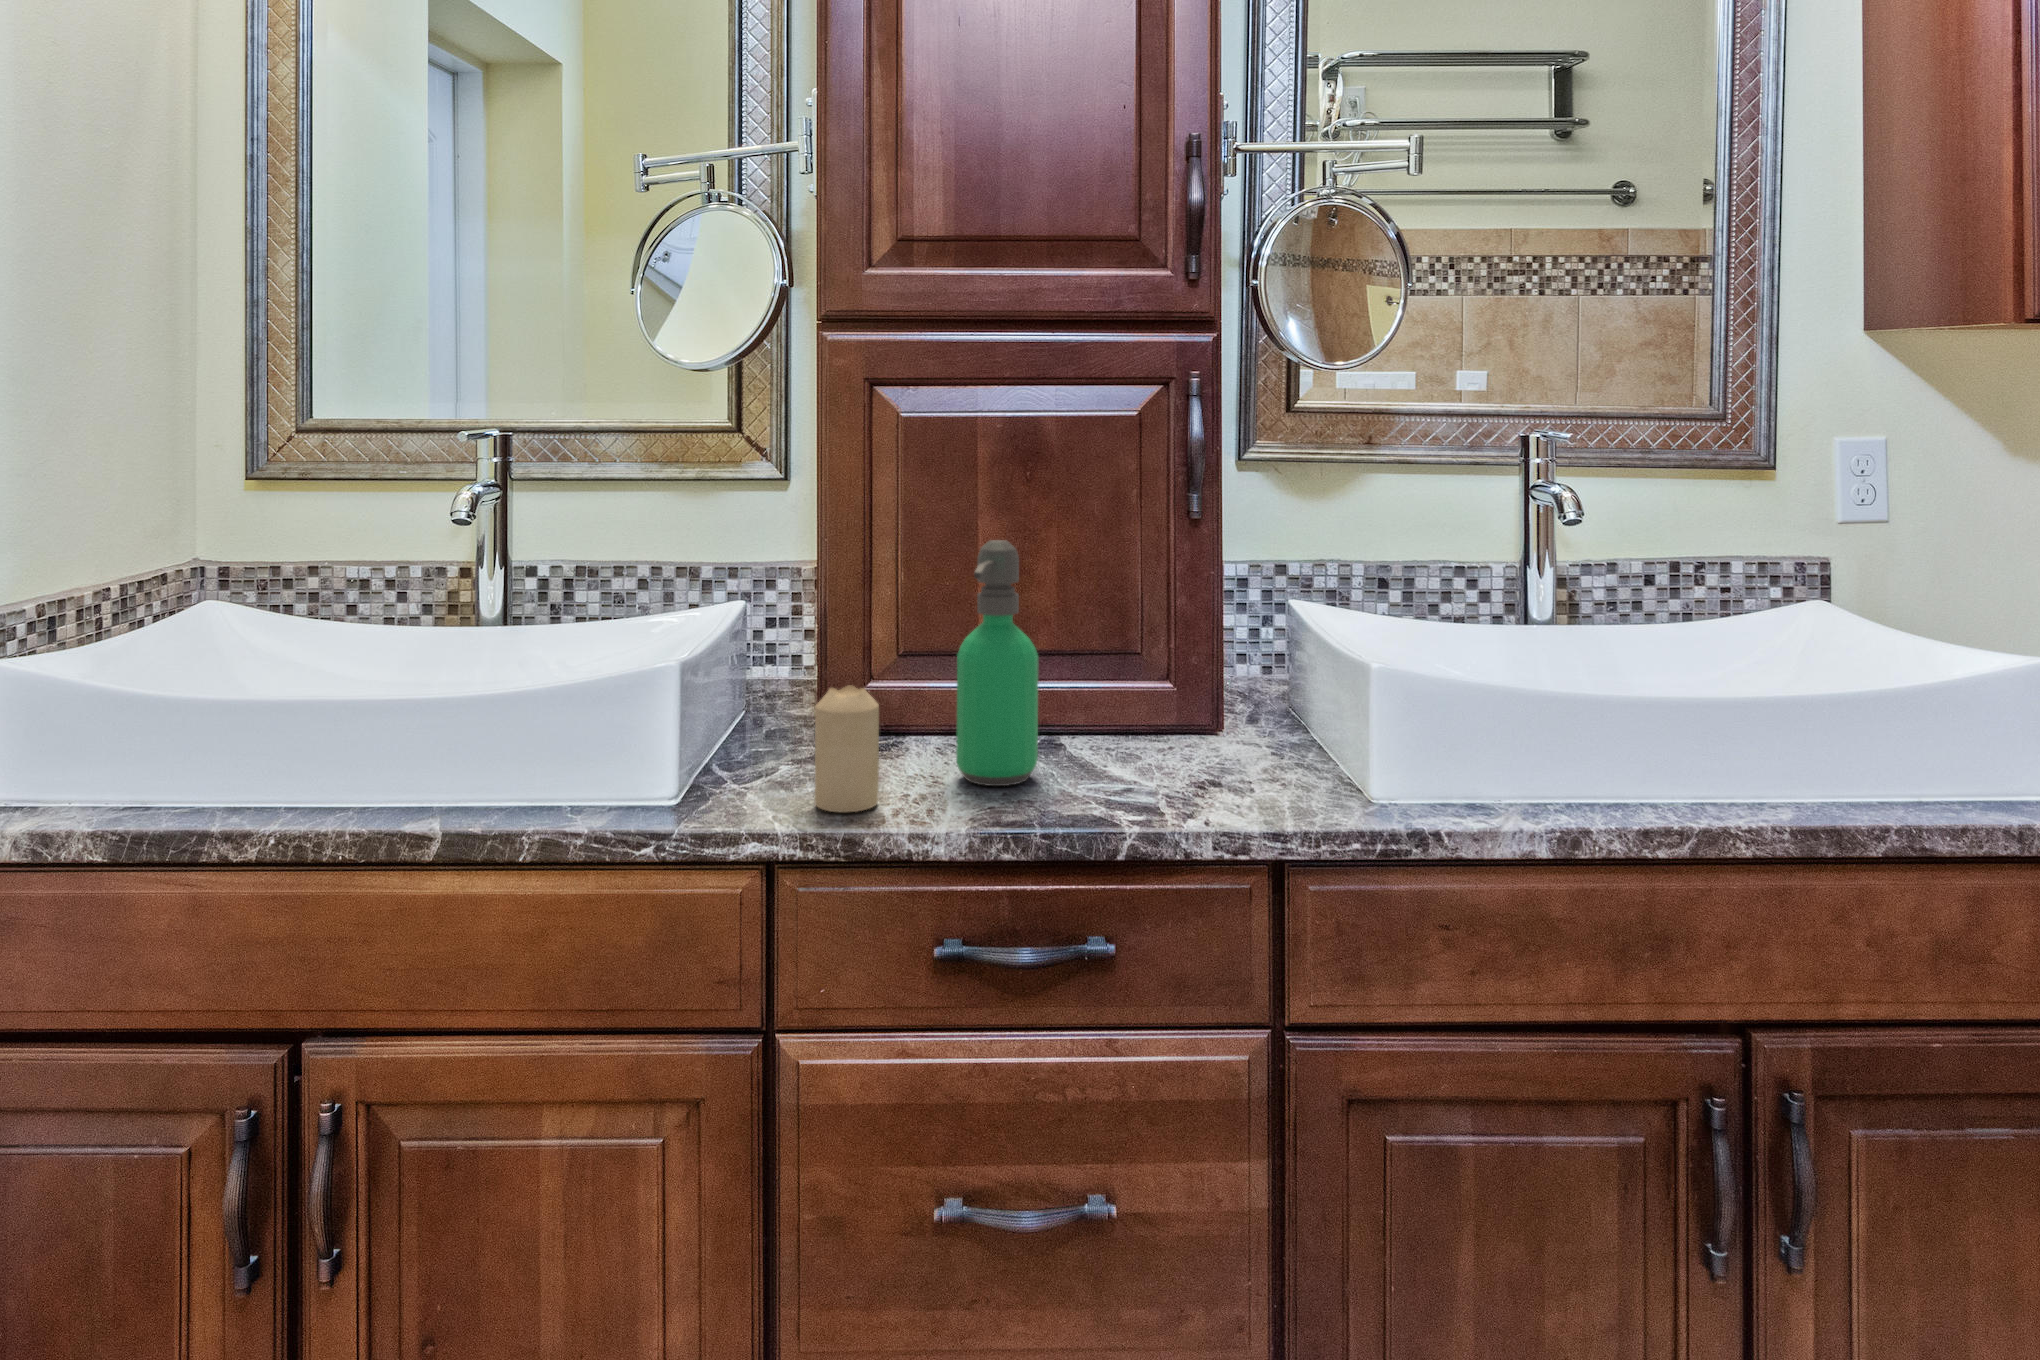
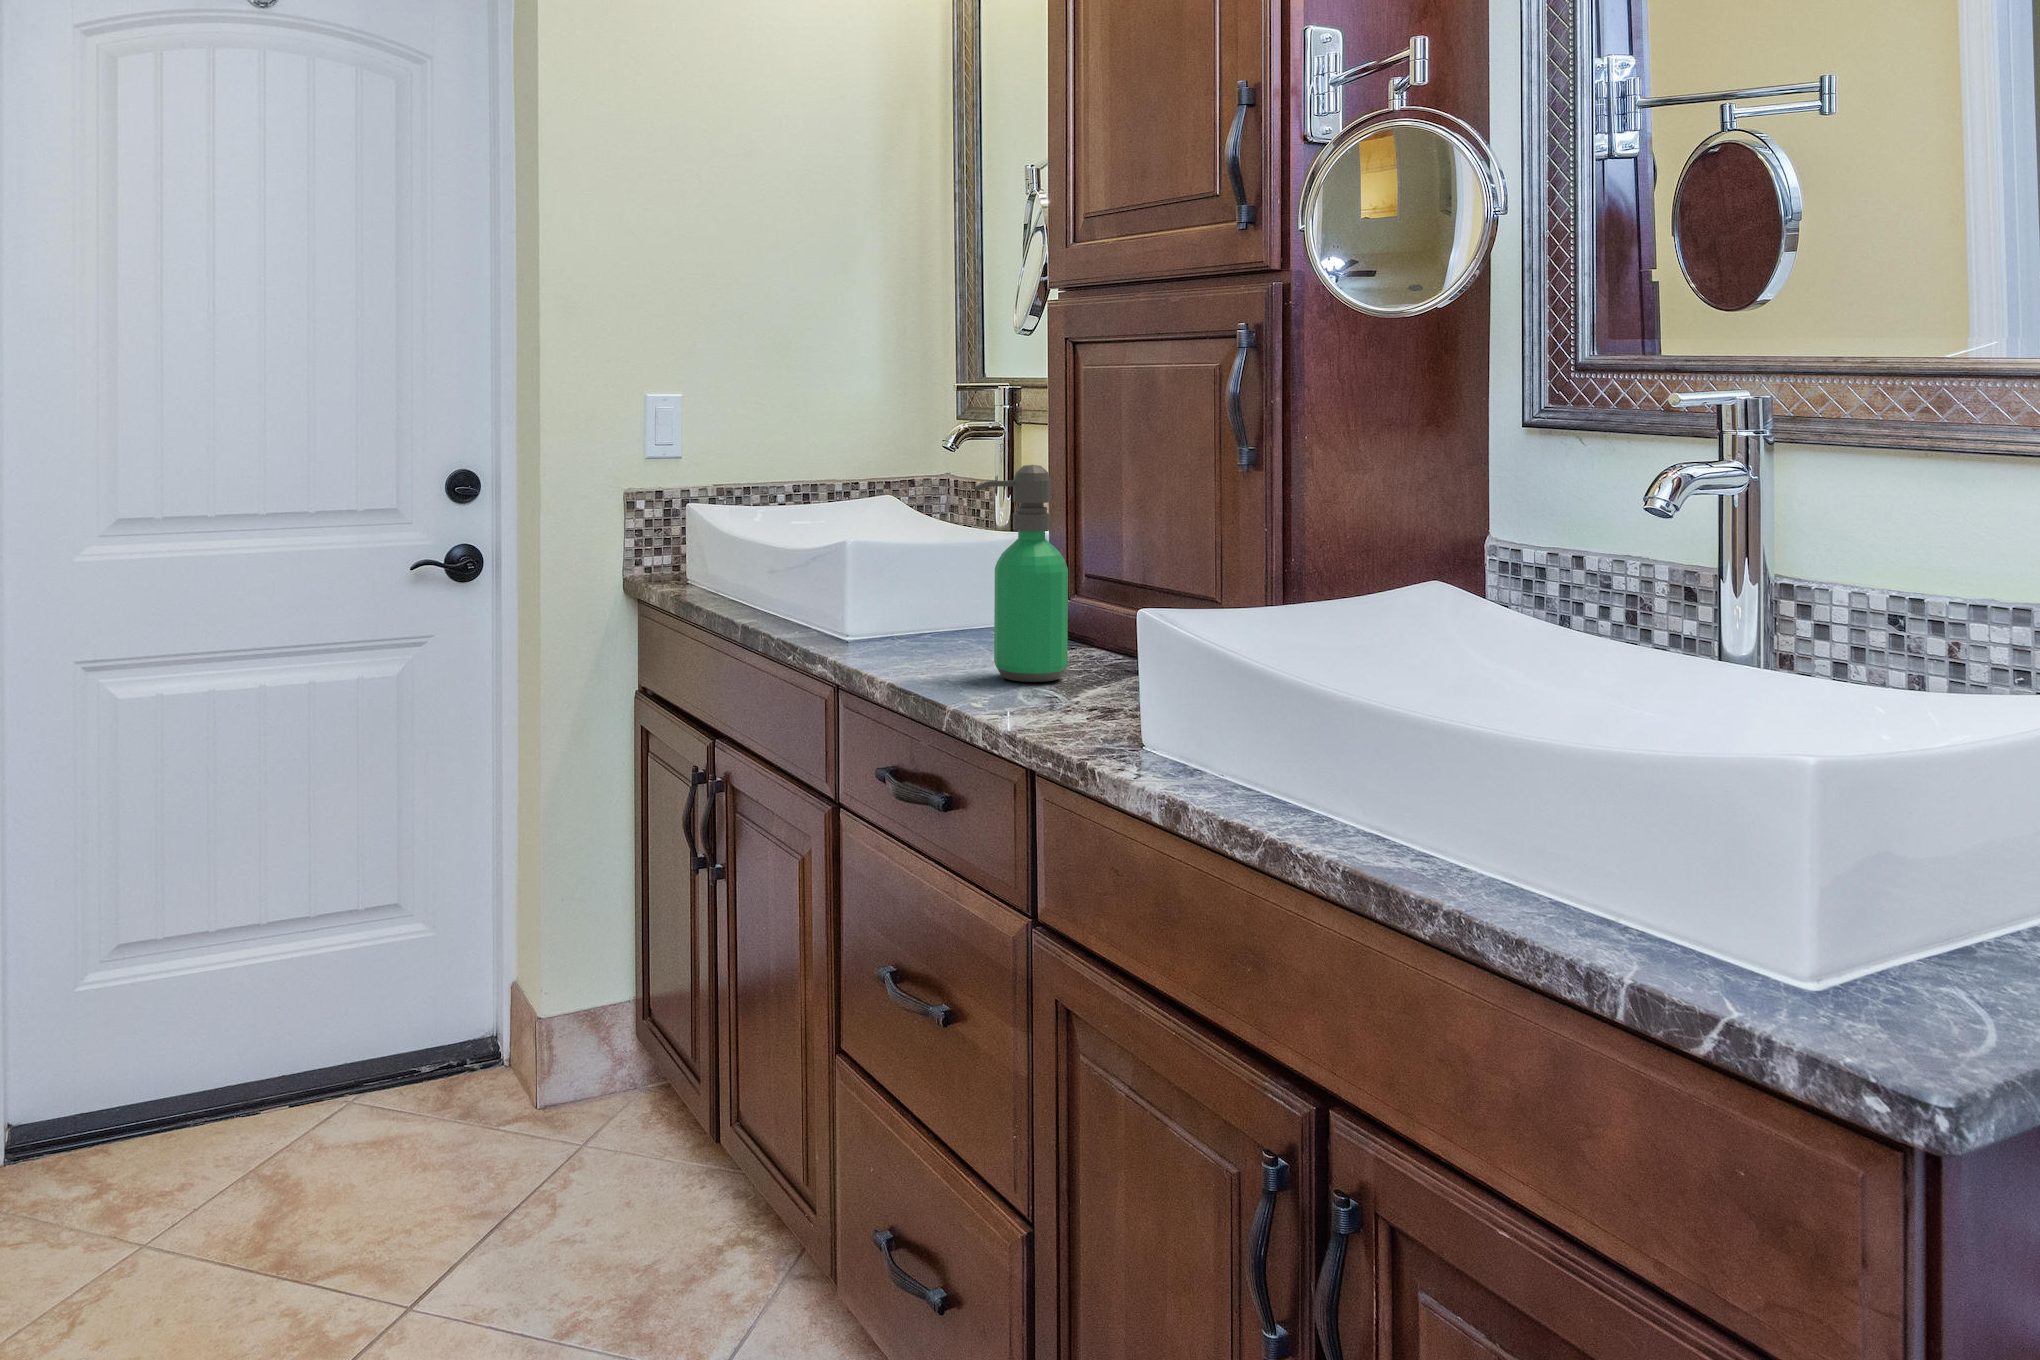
candle: present [815,685,879,812] -> none [881,569,932,666]

